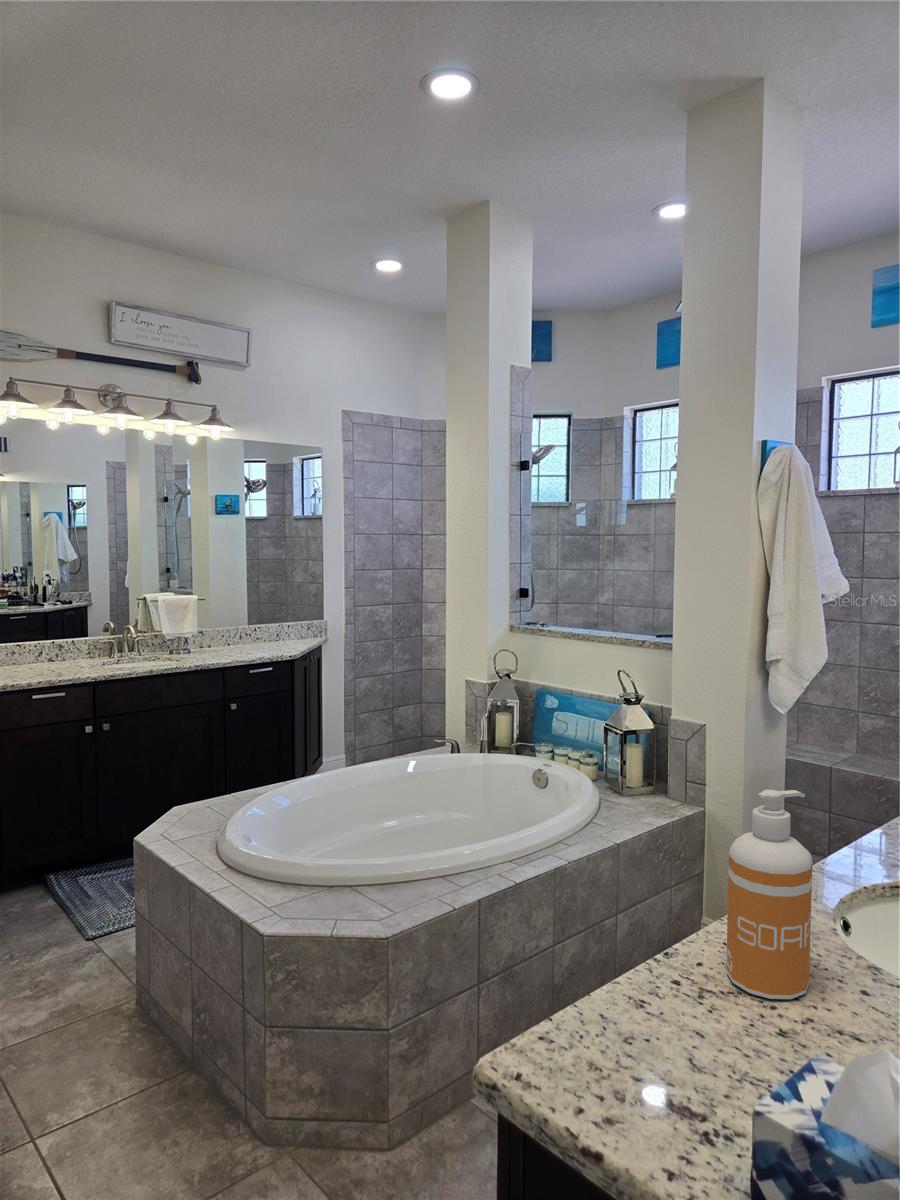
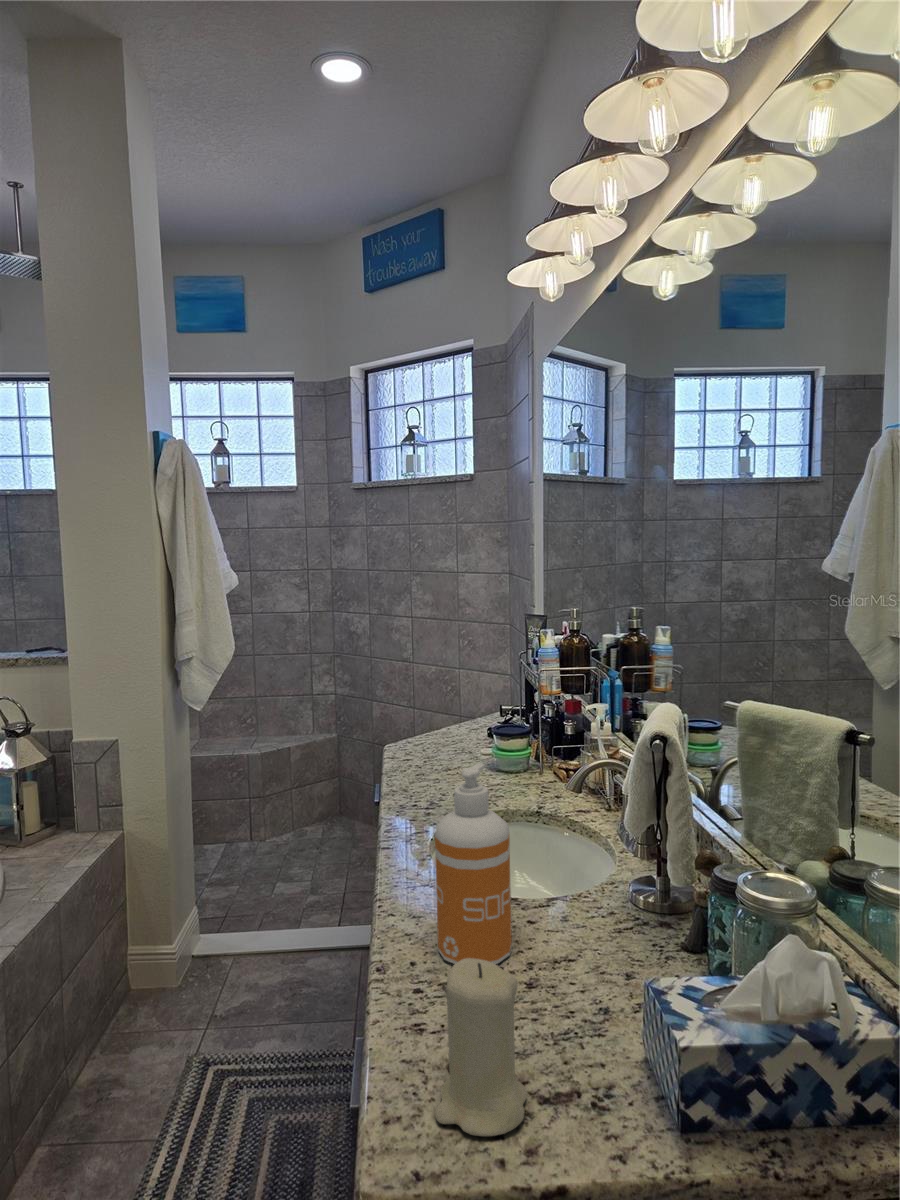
candle: none [571,936,657,1100] -> present [435,958,527,1136]

